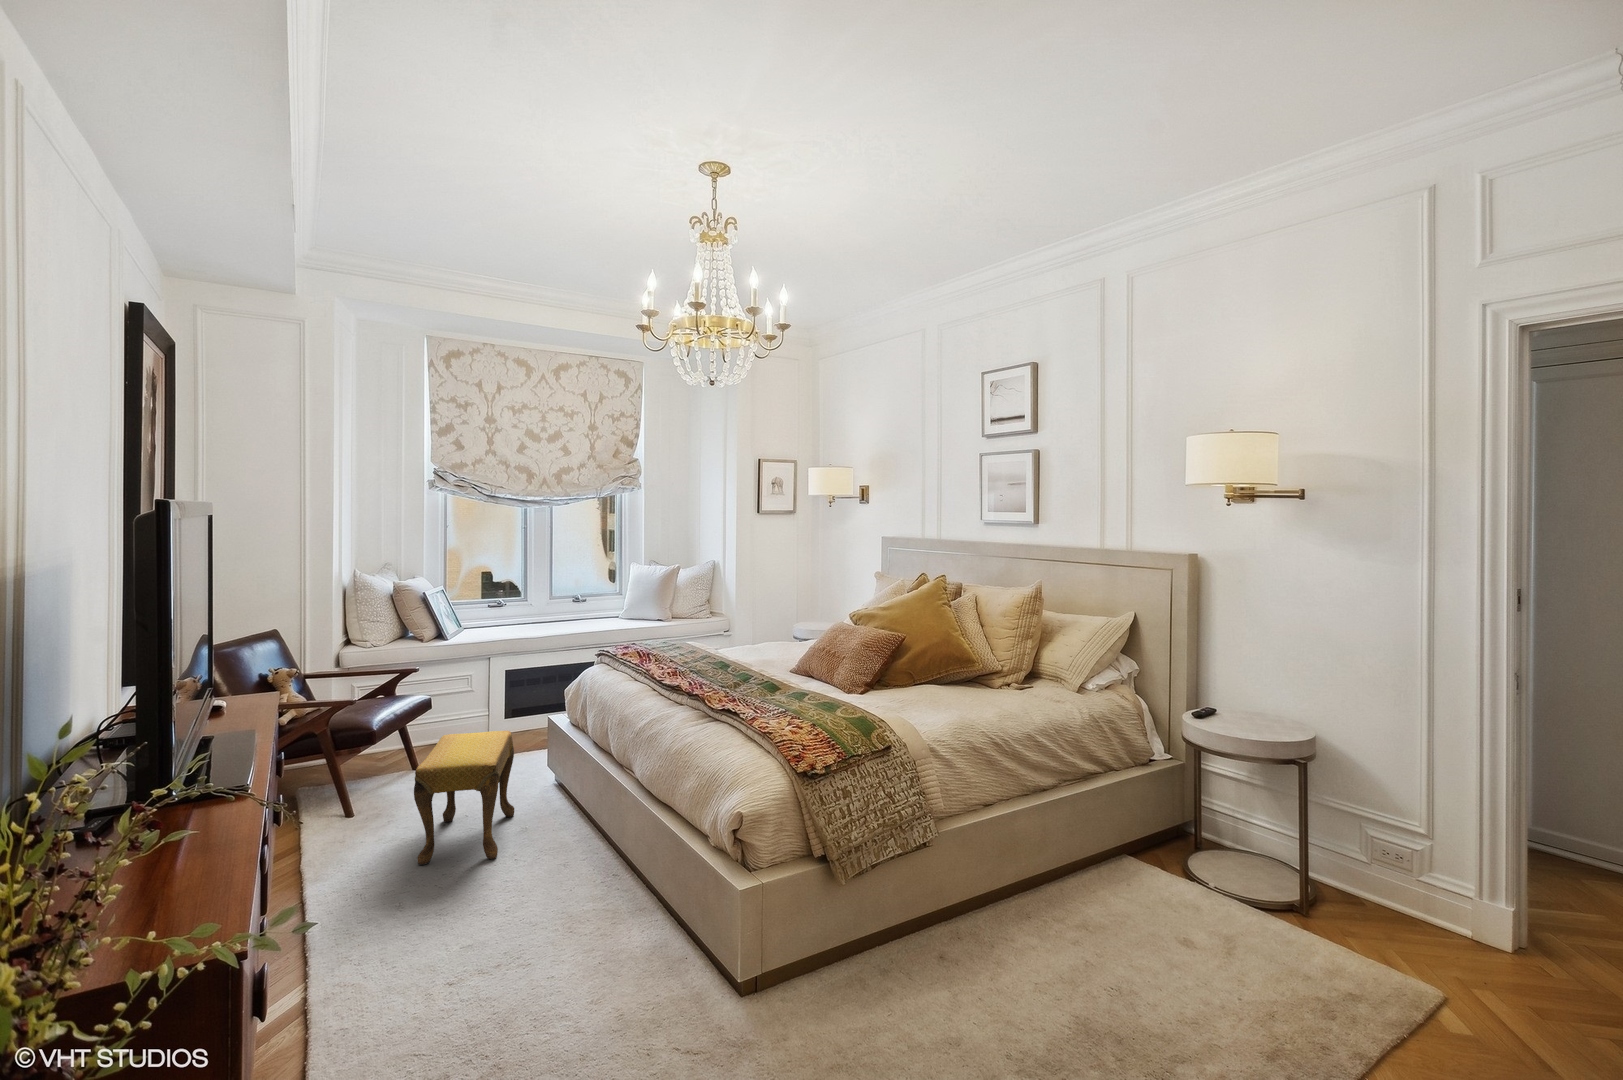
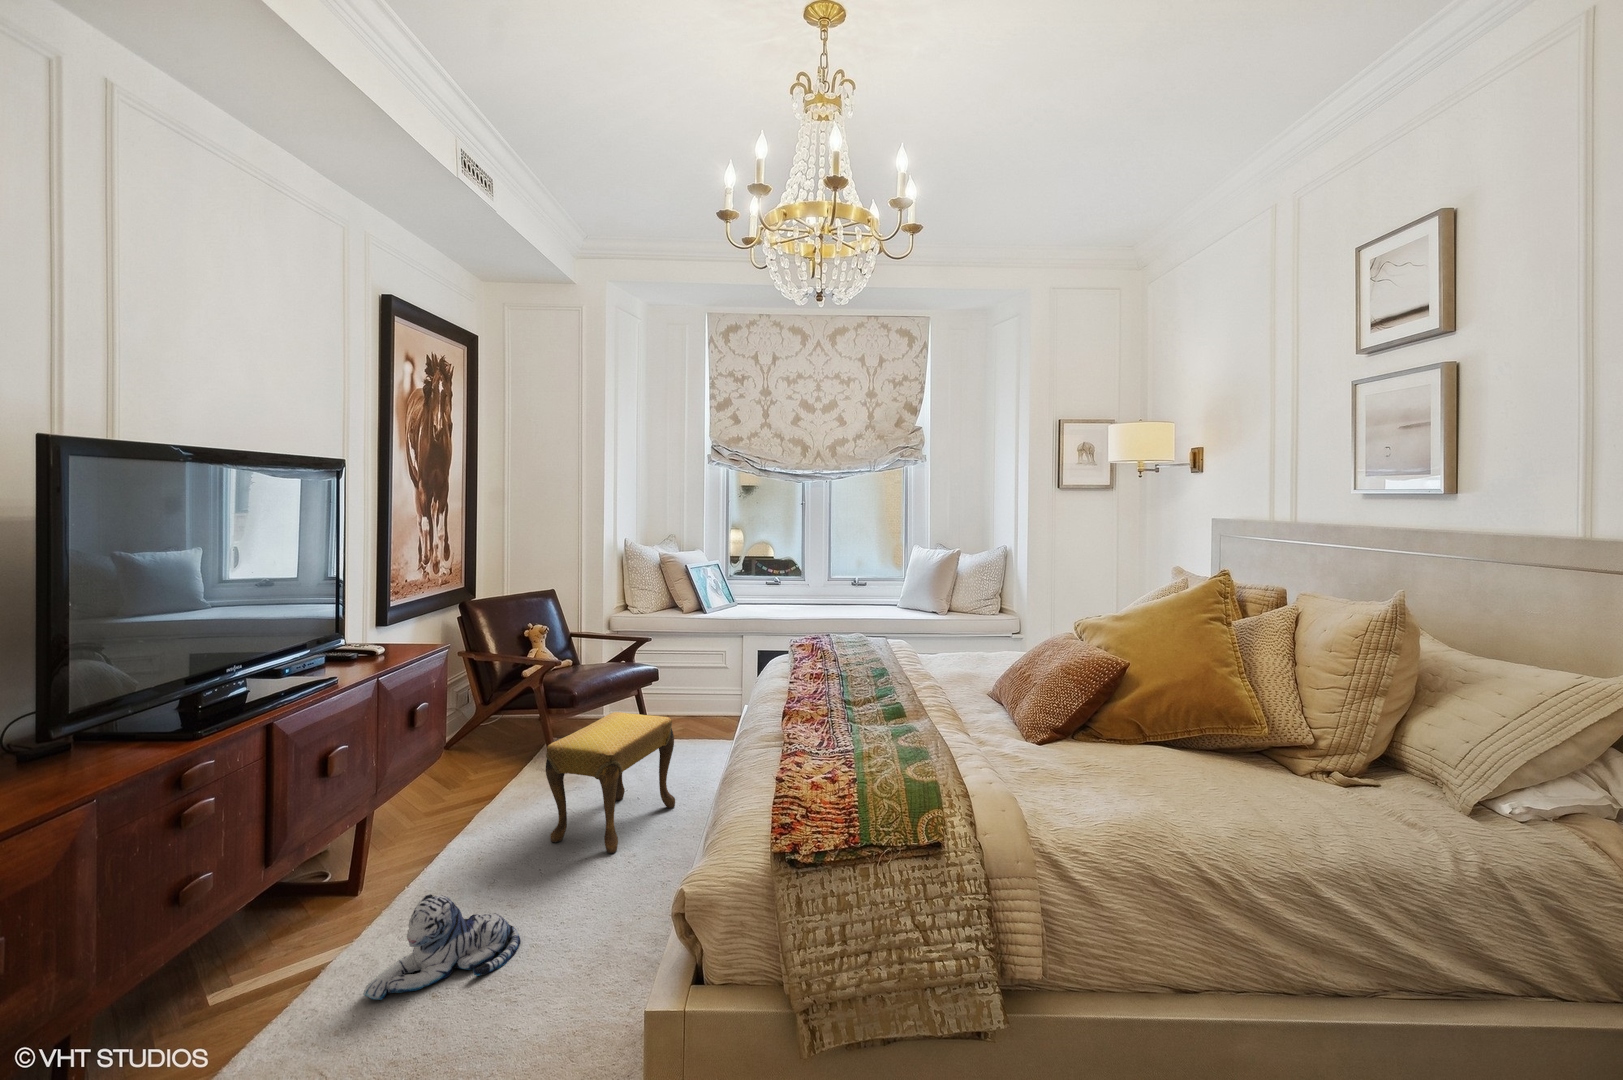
plush toy: none [378,901,490,1007] -> present [363,894,521,1000]

